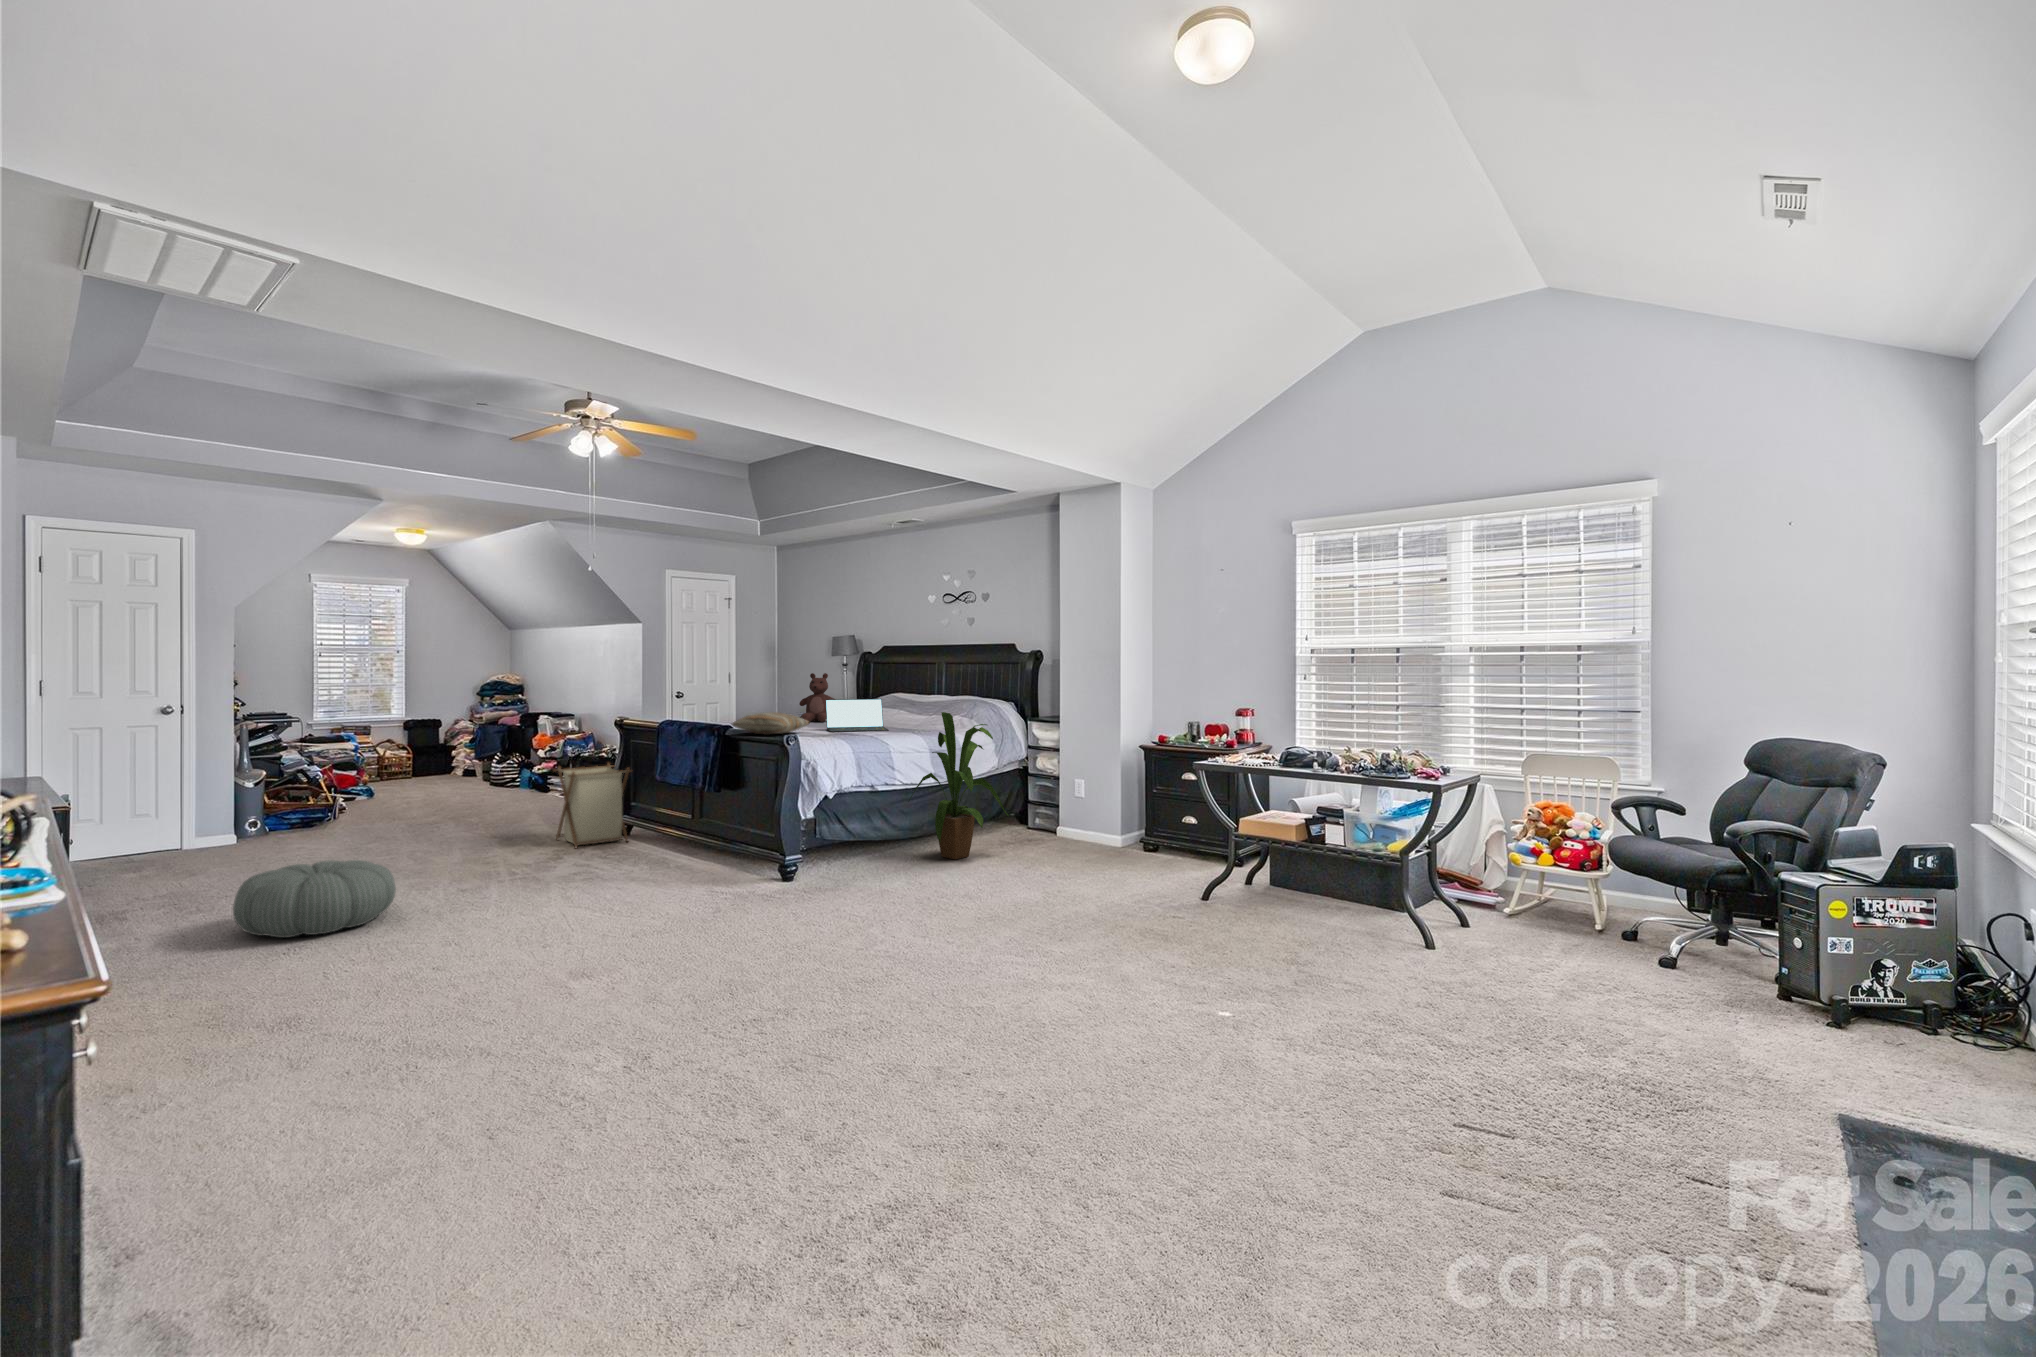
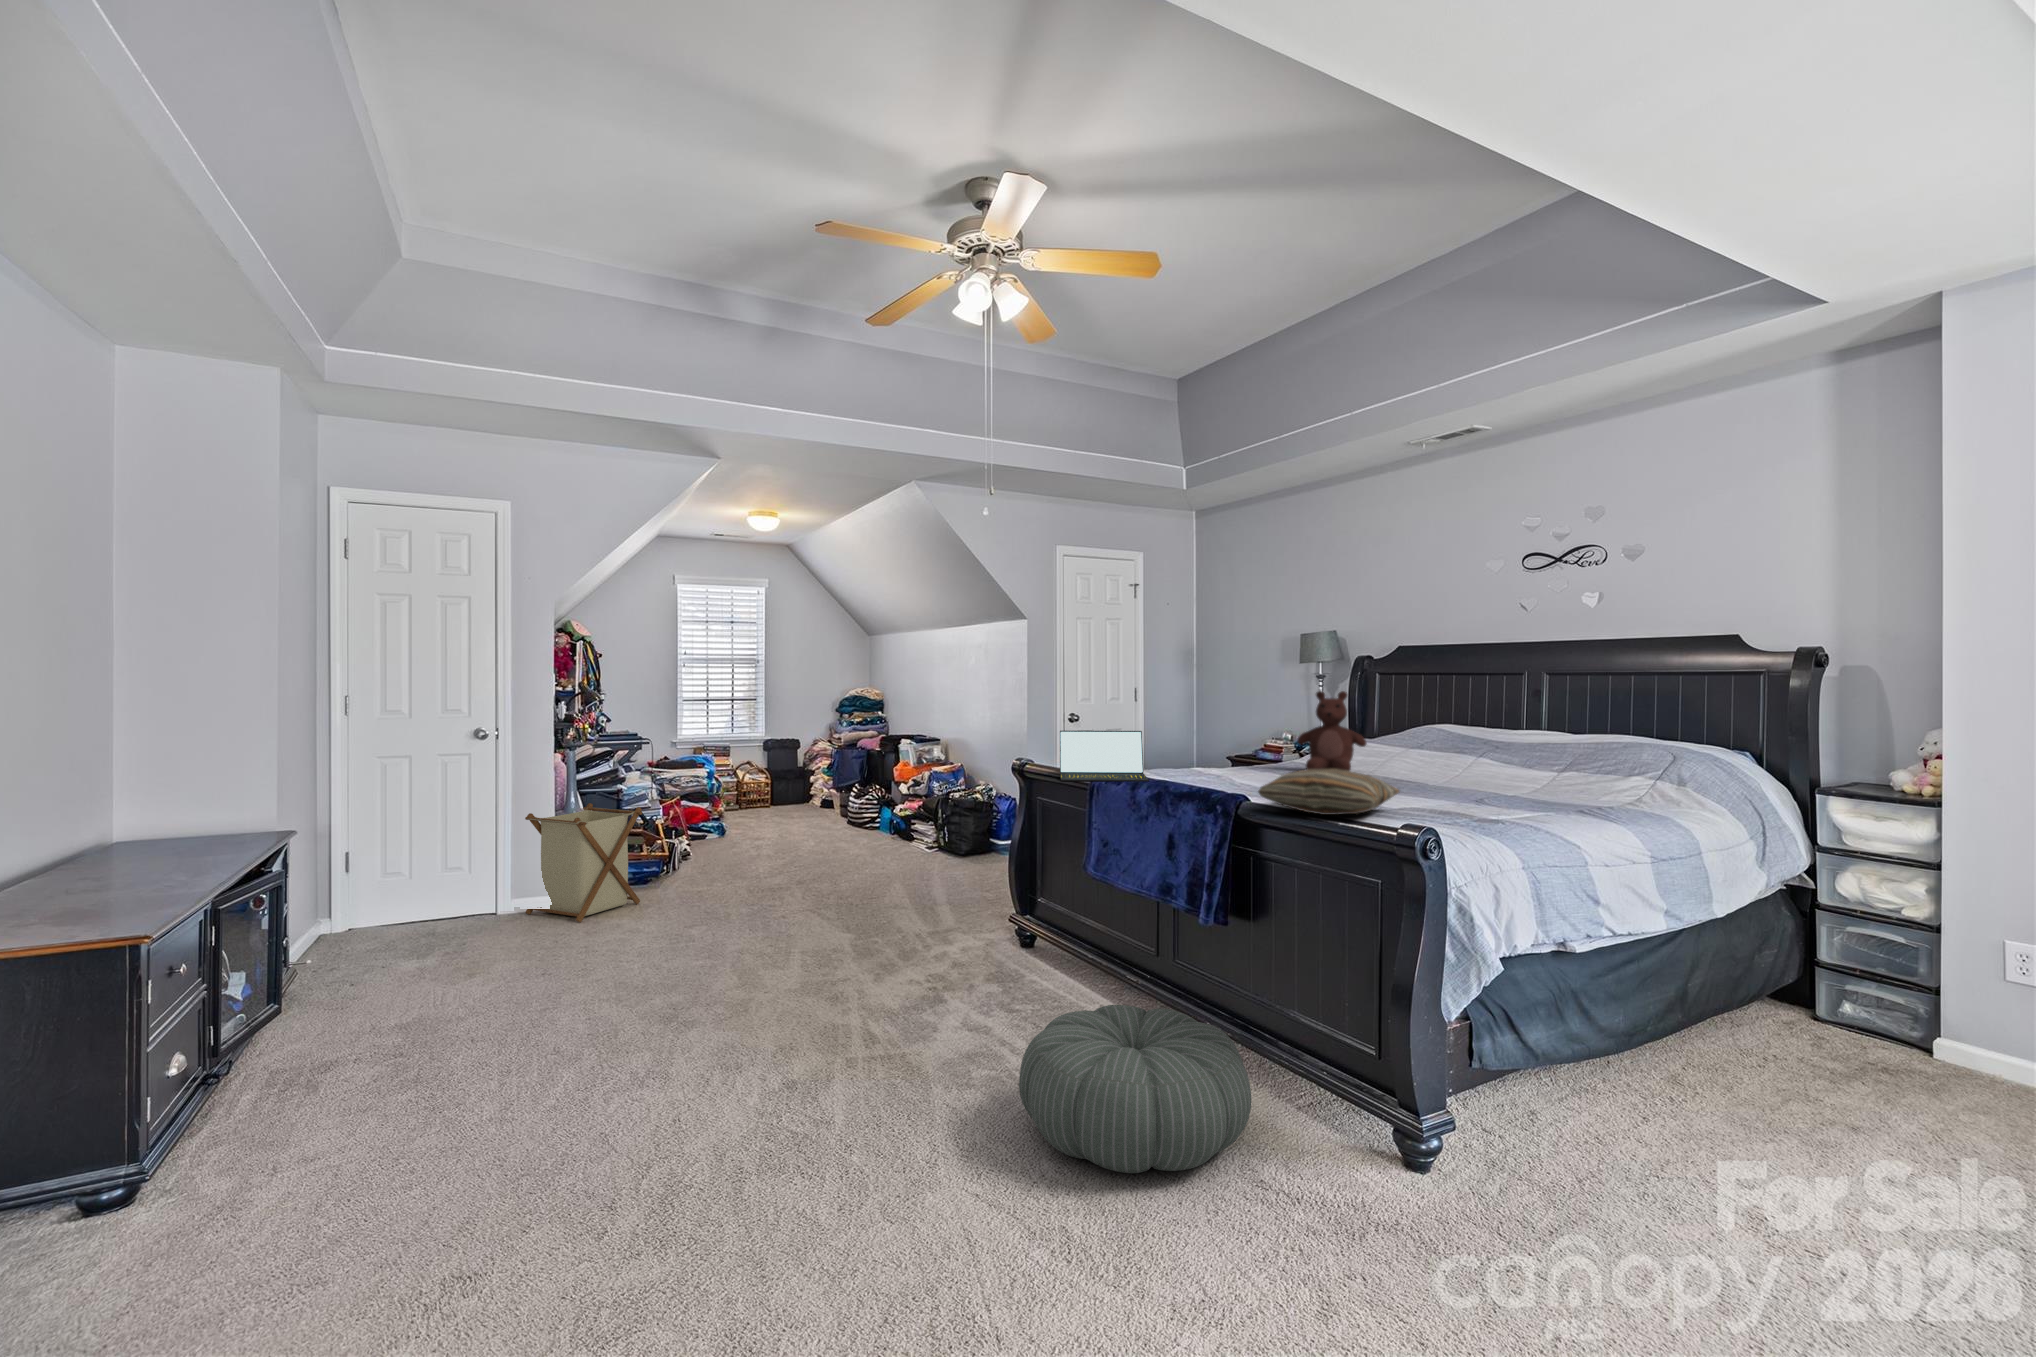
laptop: present [826,699,889,732] -> present [1060,731,1149,782]
house plant: present [909,712,1008,859] -> none [1598,781,1857,1096]
laundry basket: present [554,763,631,848] -> present [525,803,642,922]
pouf: present [233,860,396,938] -> present [1019,1005,1251,1173]

